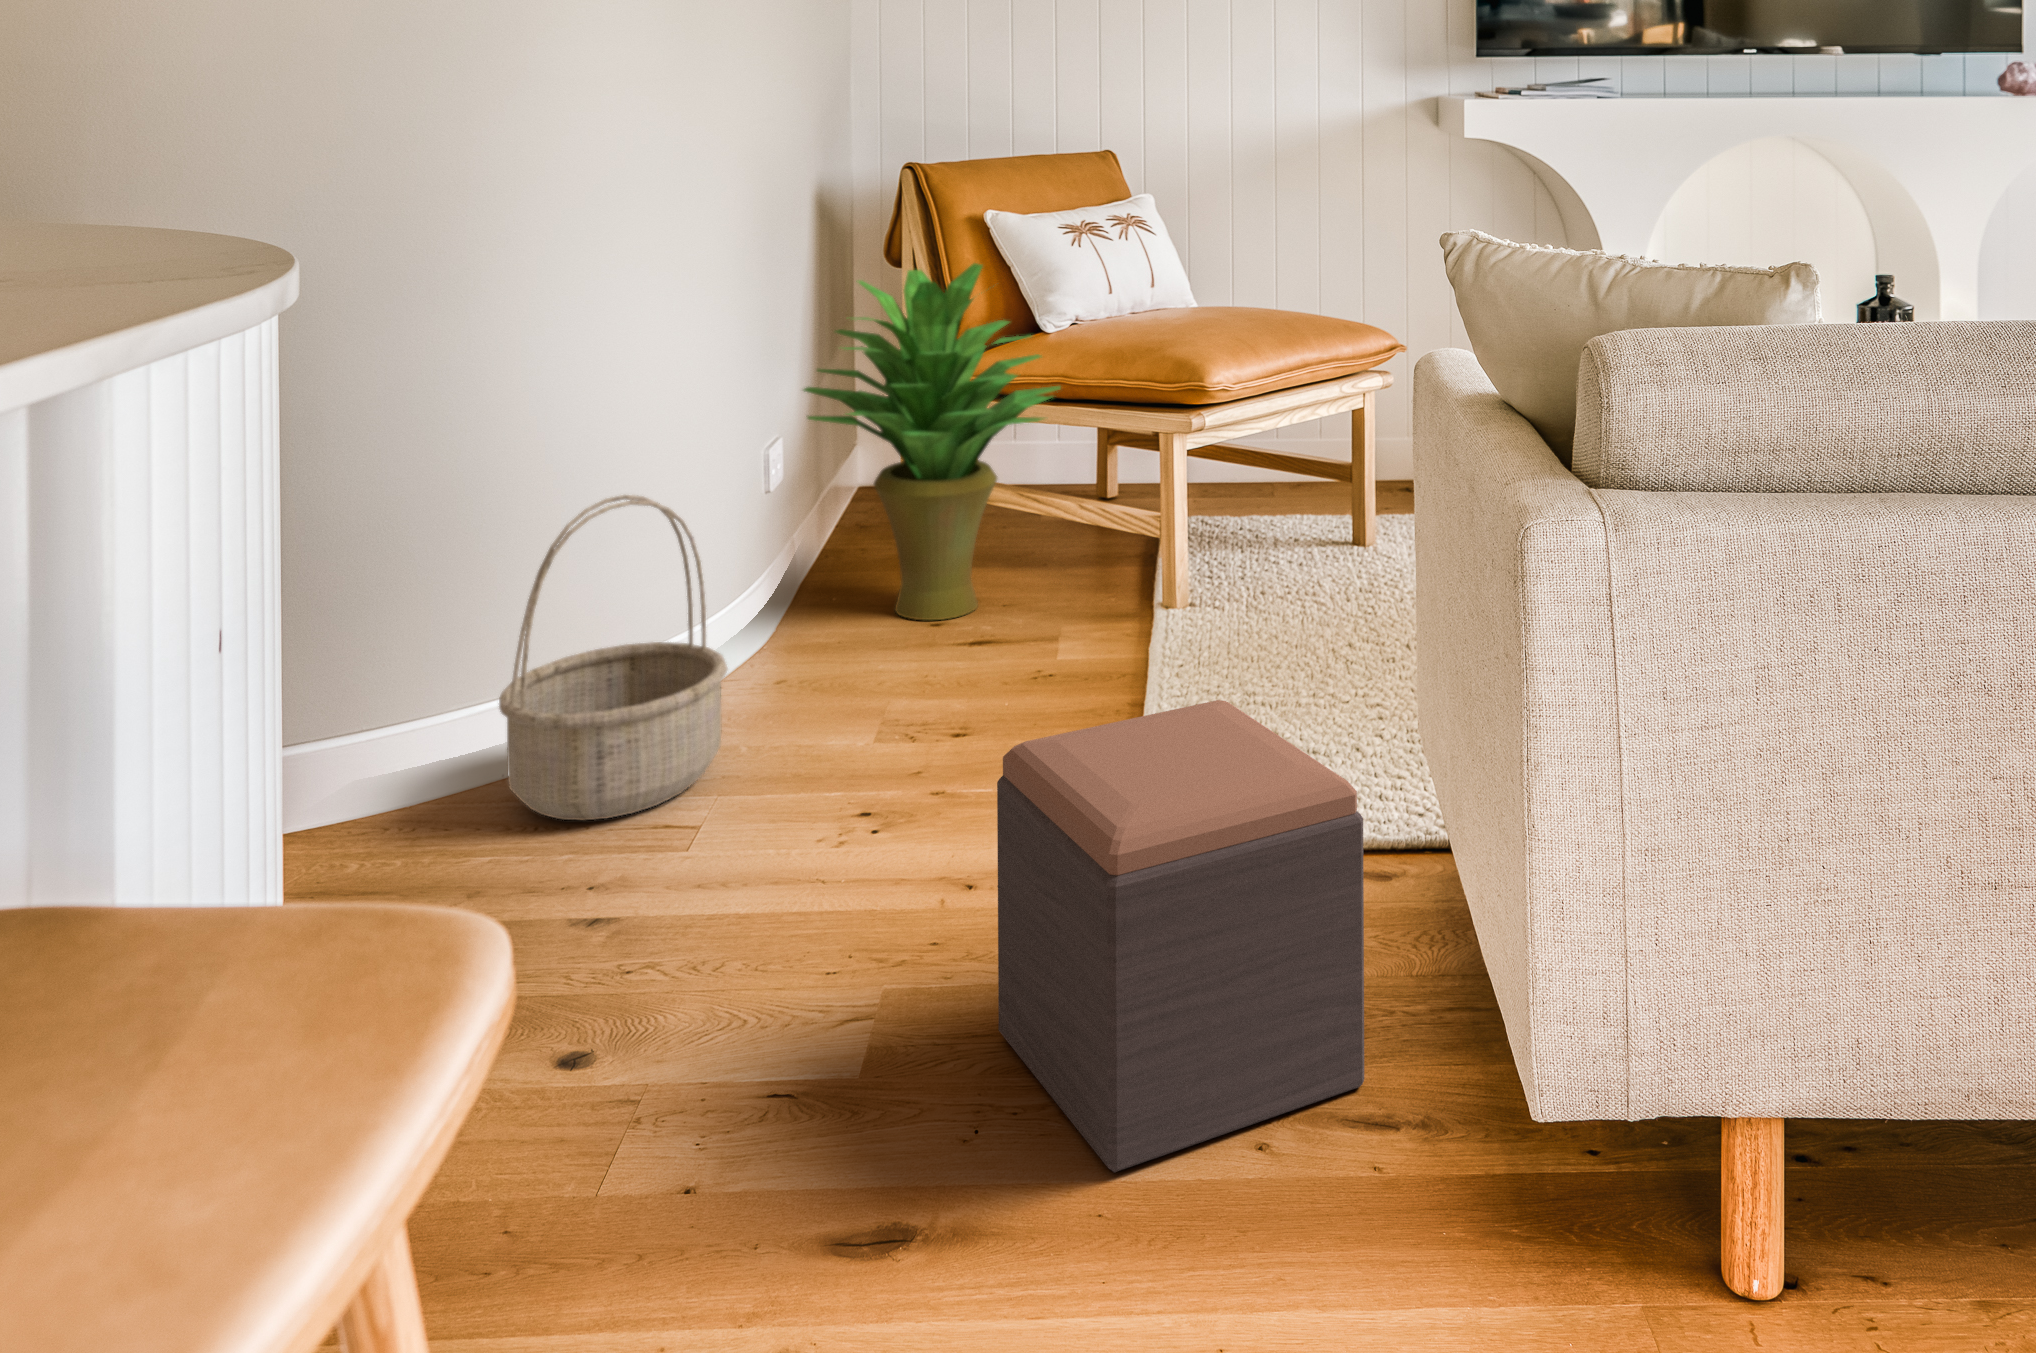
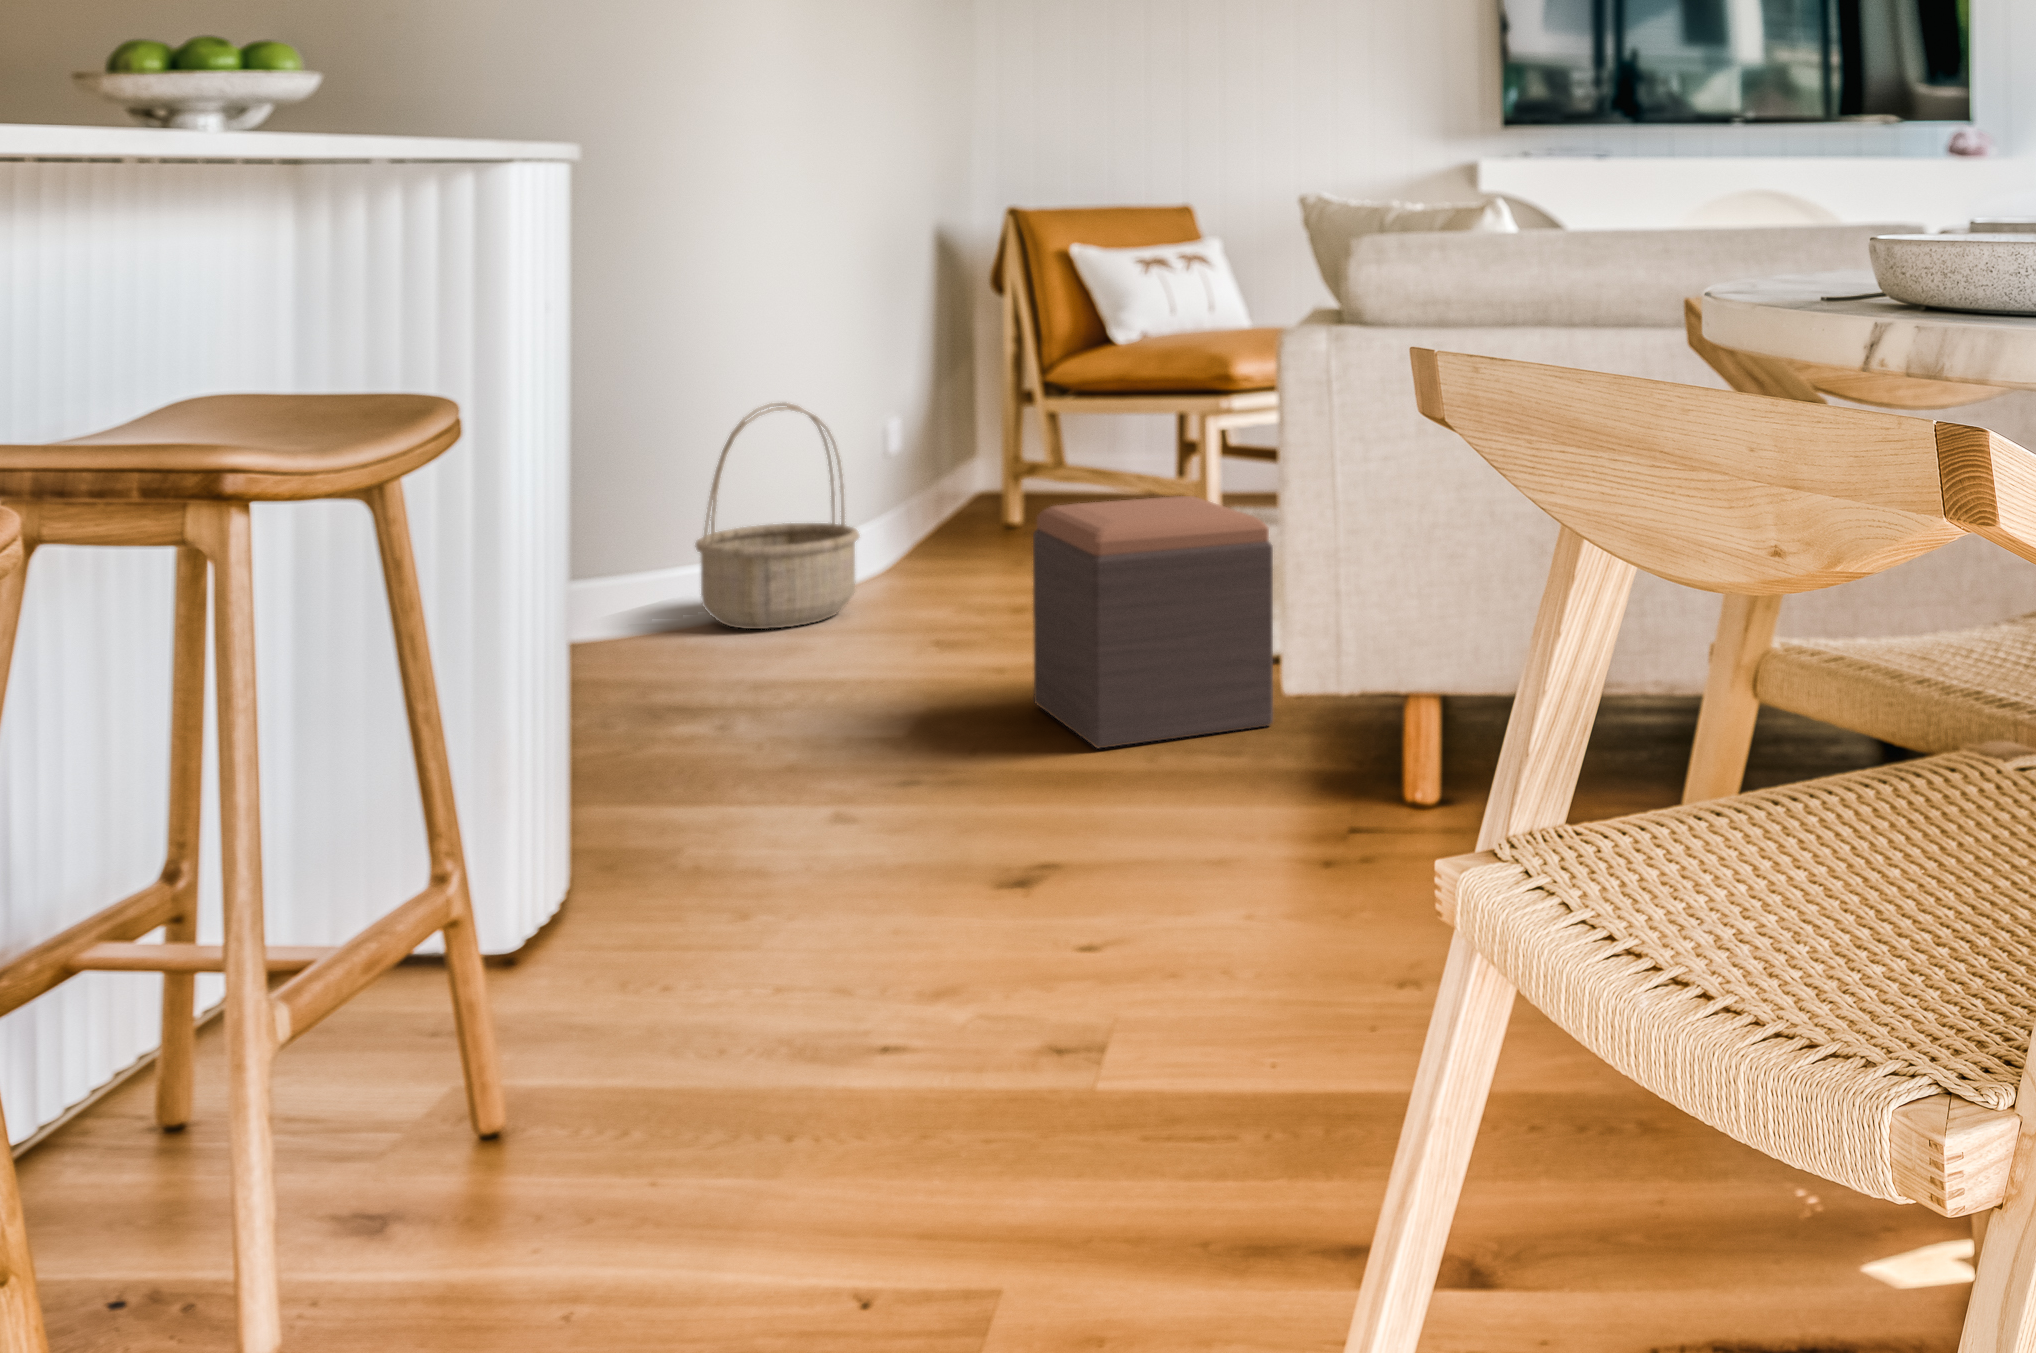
potted plant: present [804,263,1061,620] -> none [921,277,1128,551]

